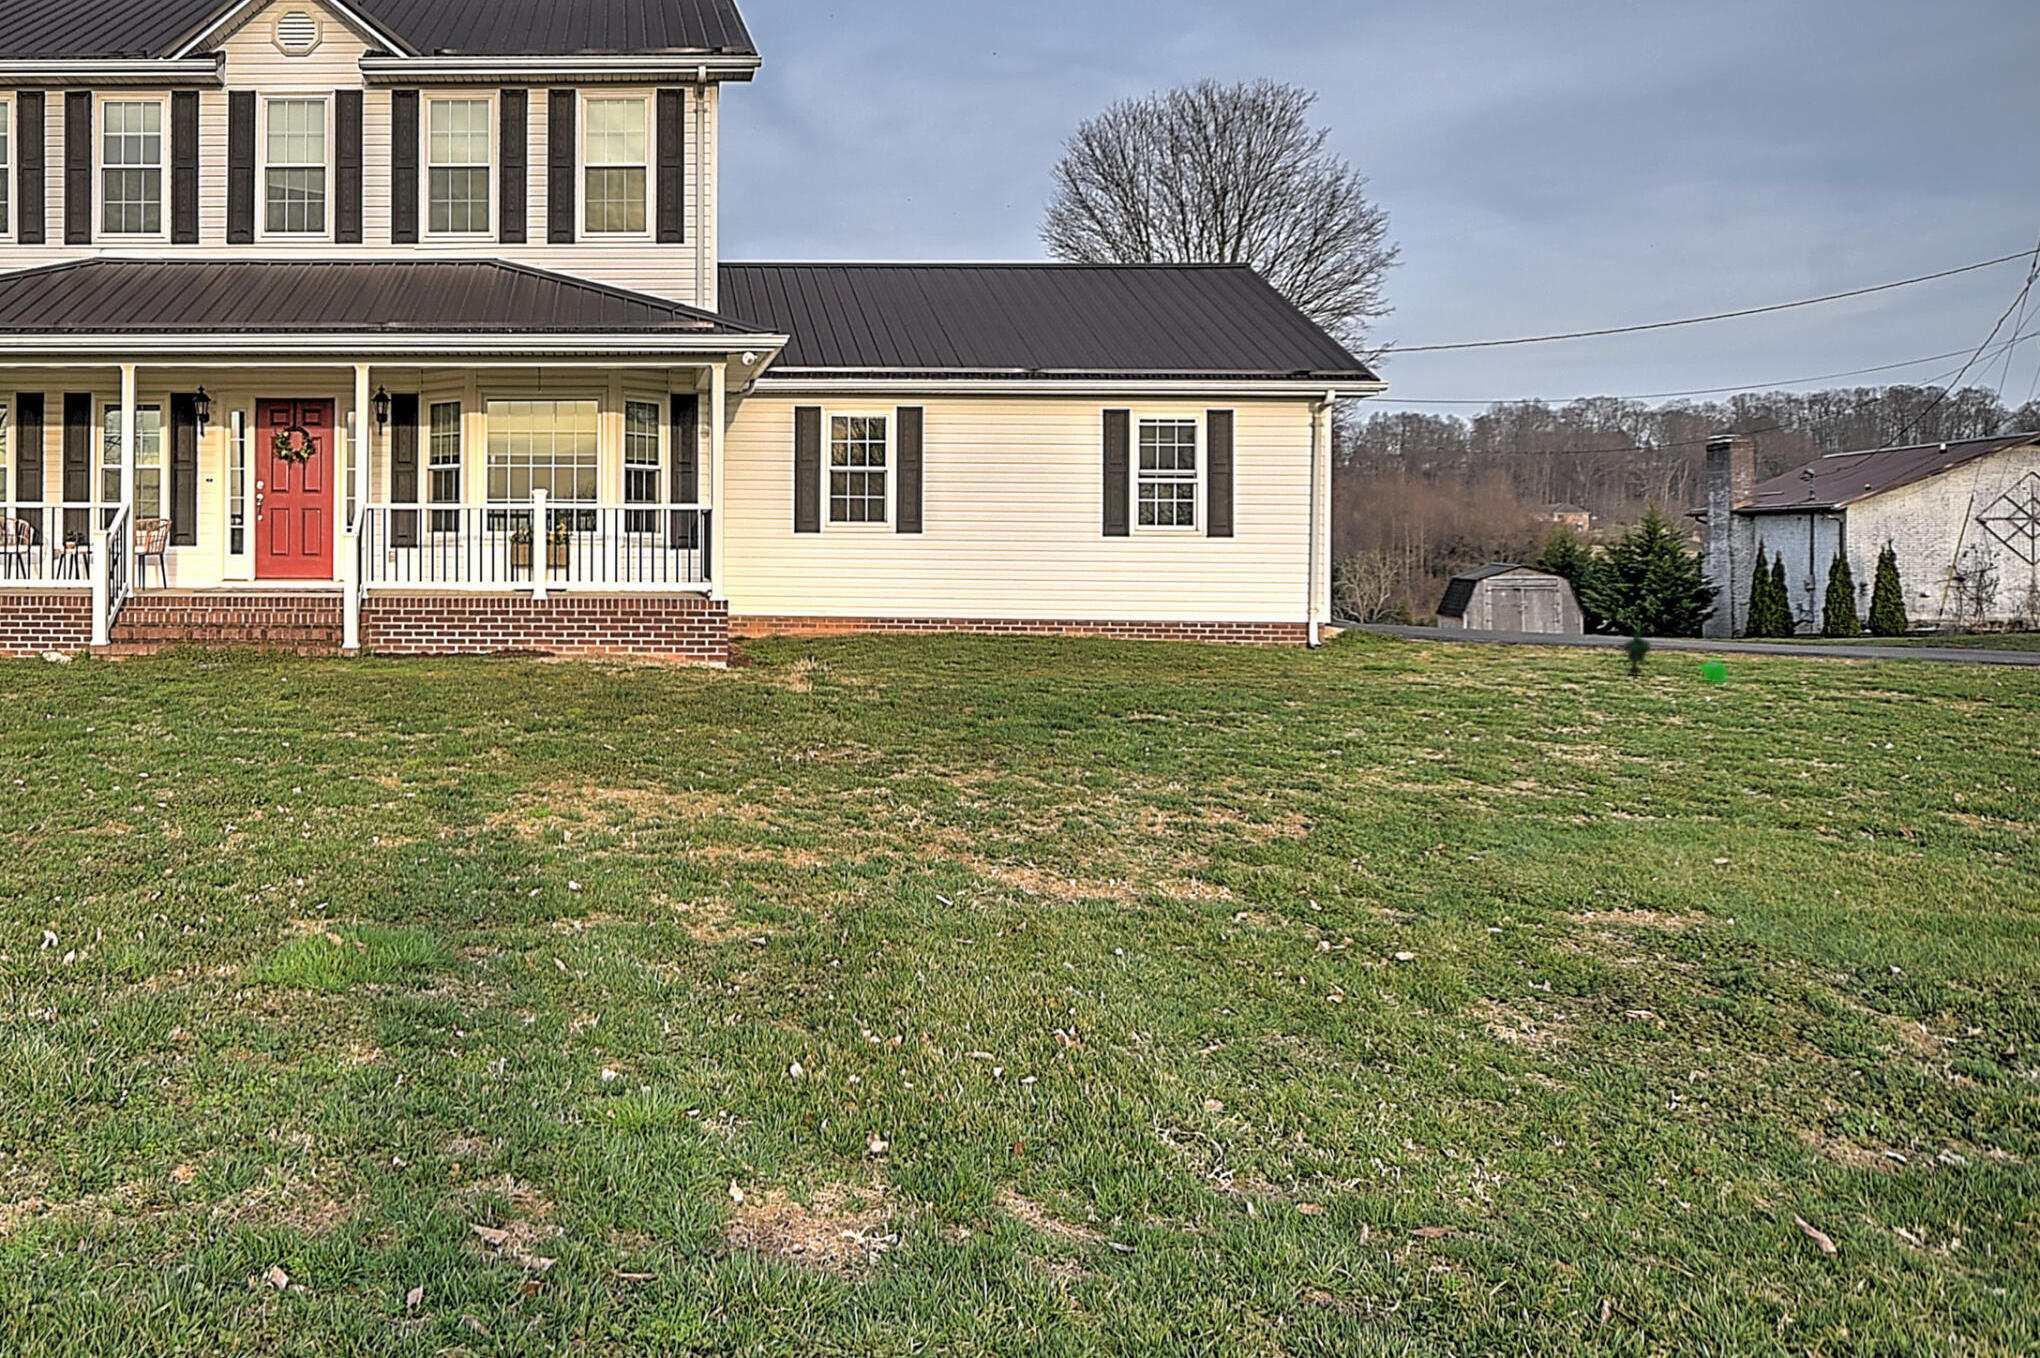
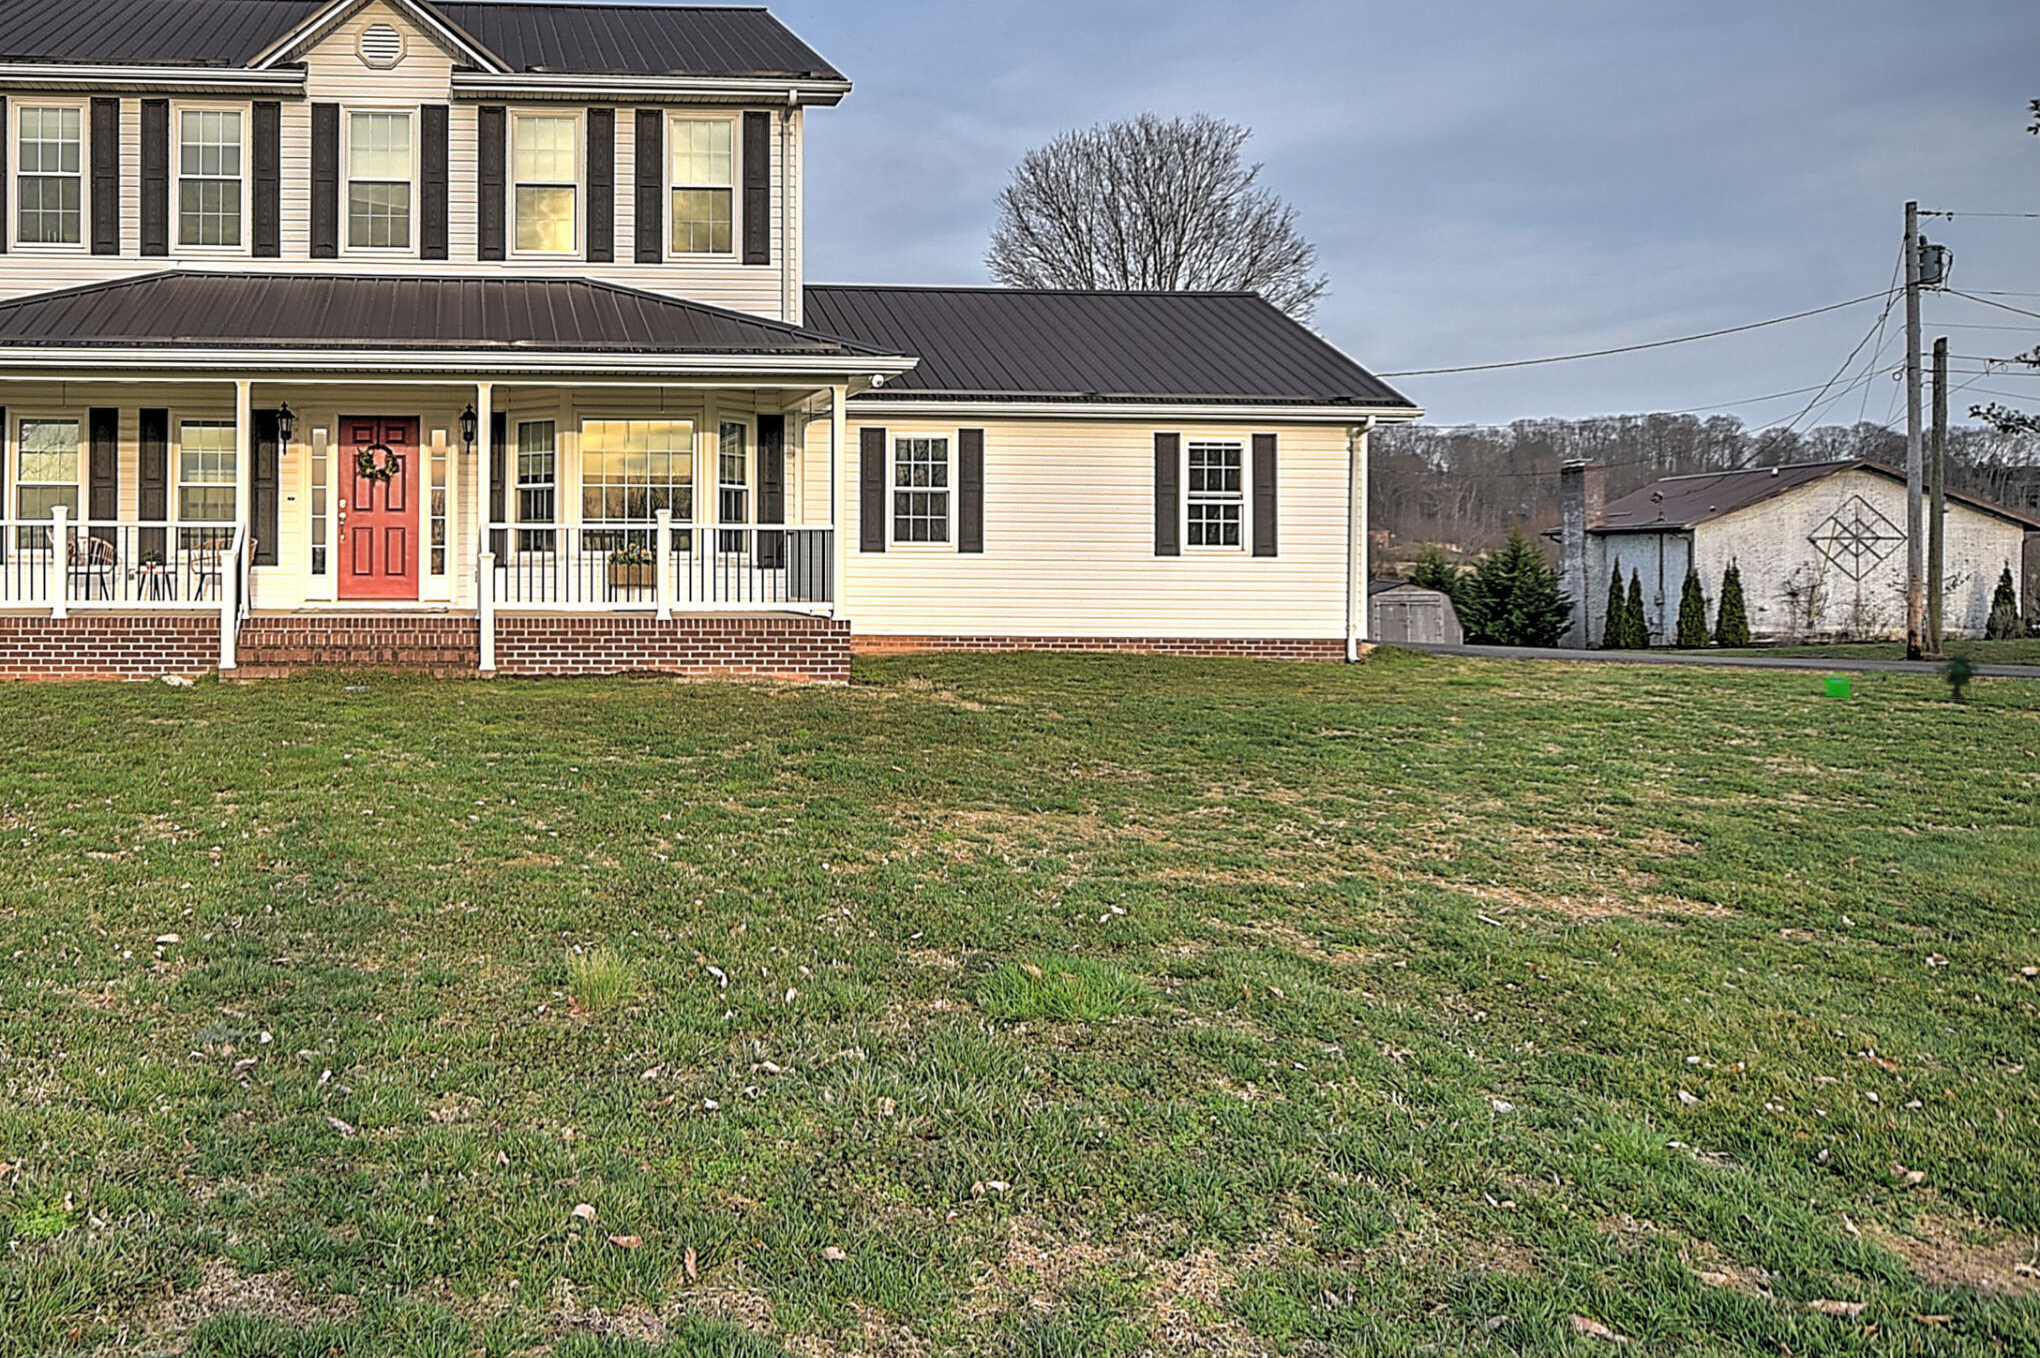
decorative plant: present [1620,631,1651,675] -> present [1935,652,1978,699]

